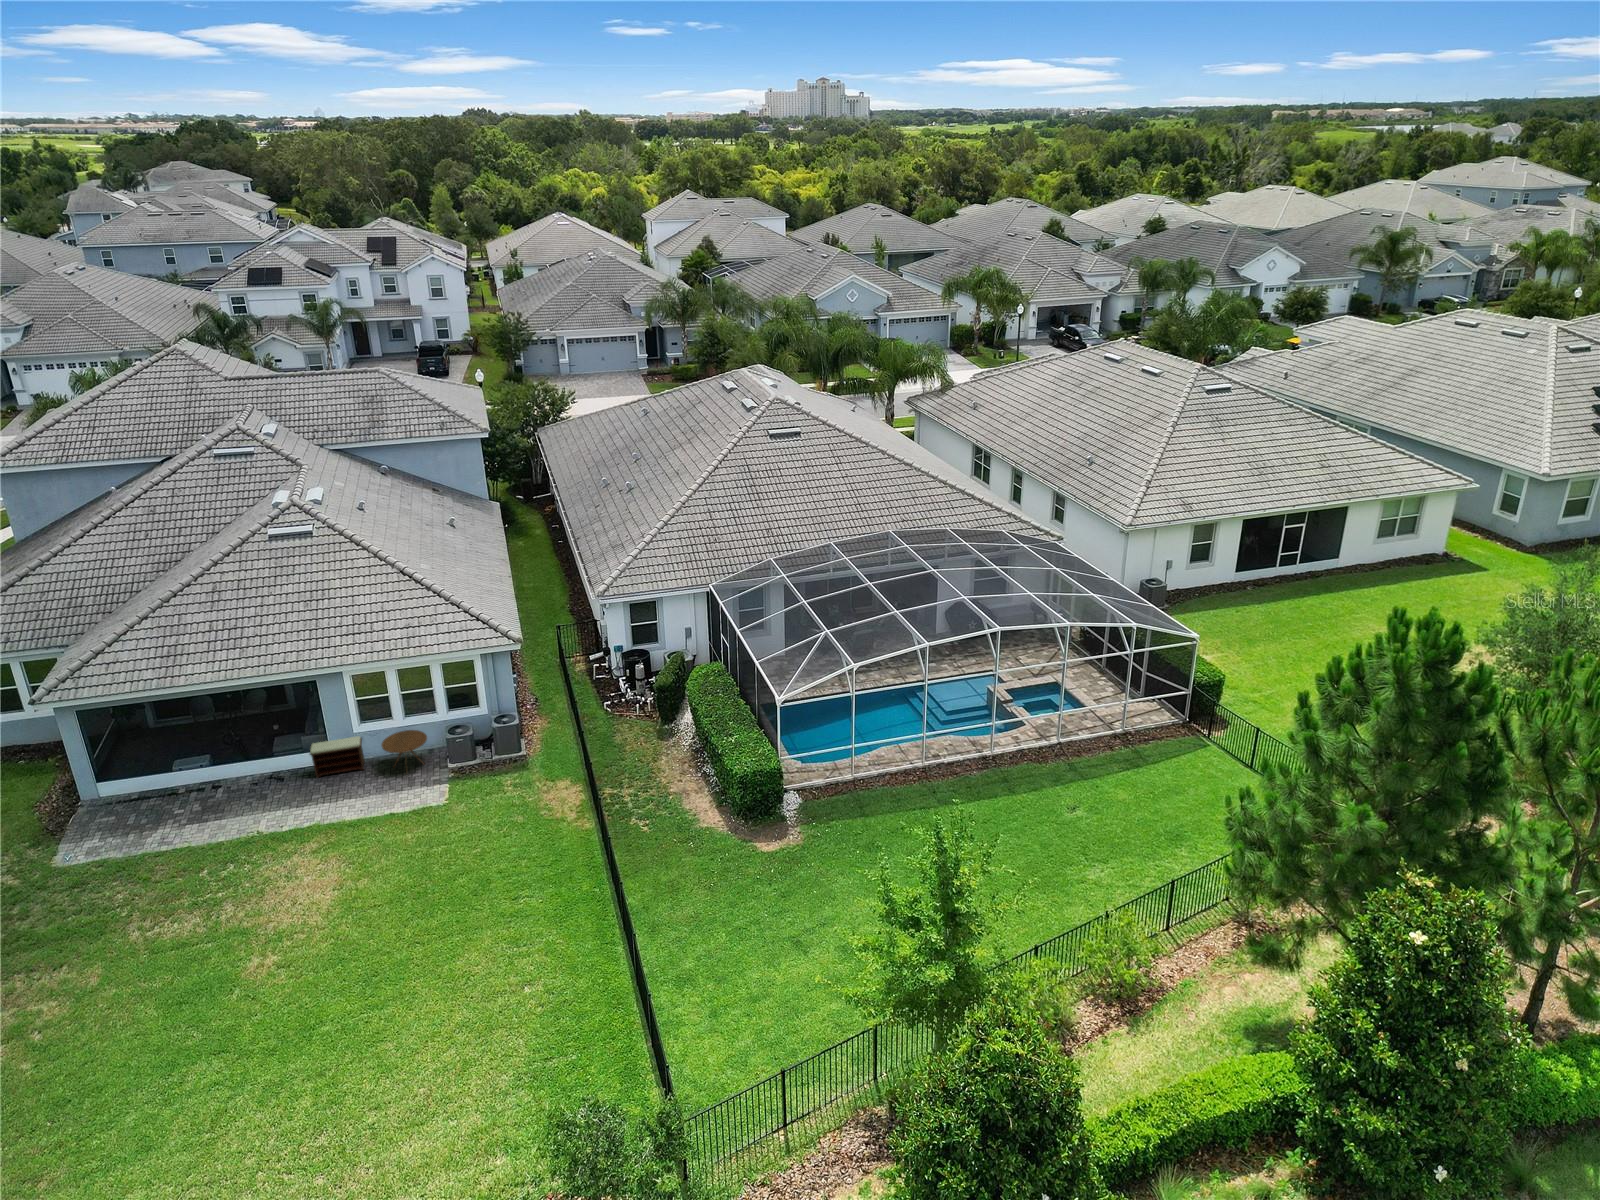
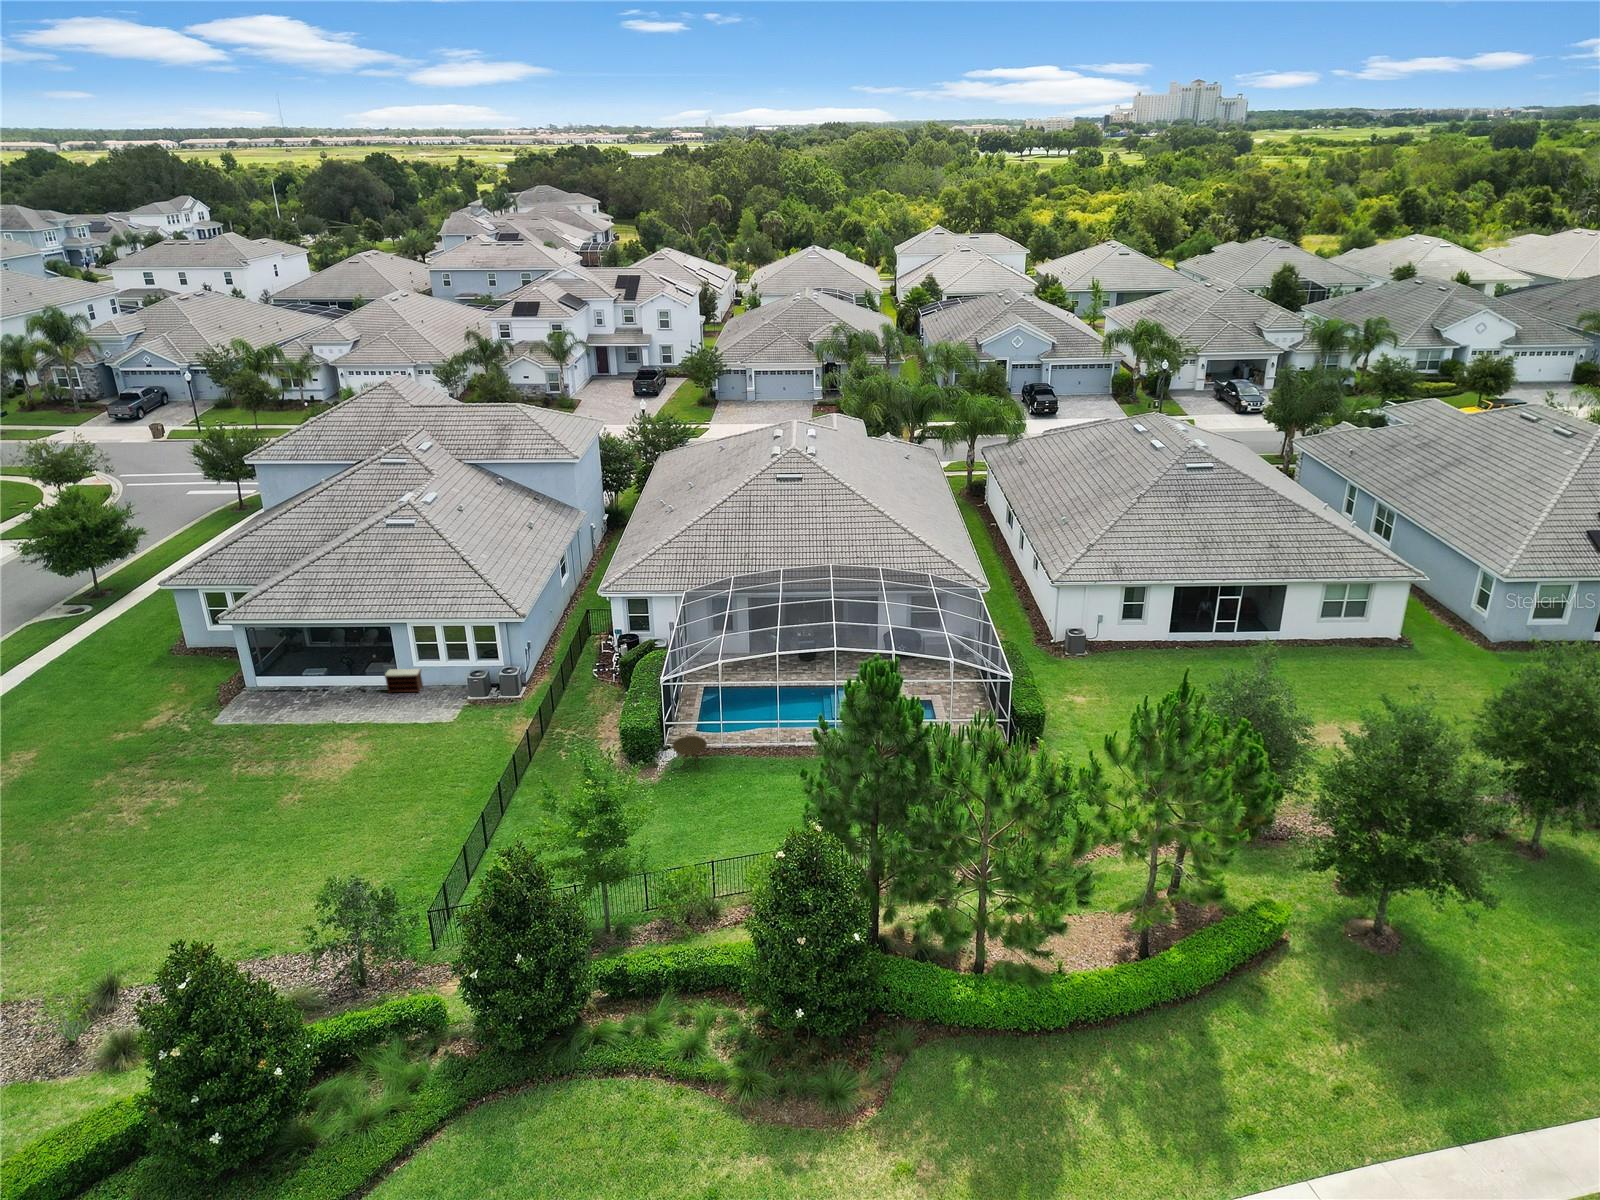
round table: present [382,730,427,767] -> present [672,736,707,763]

